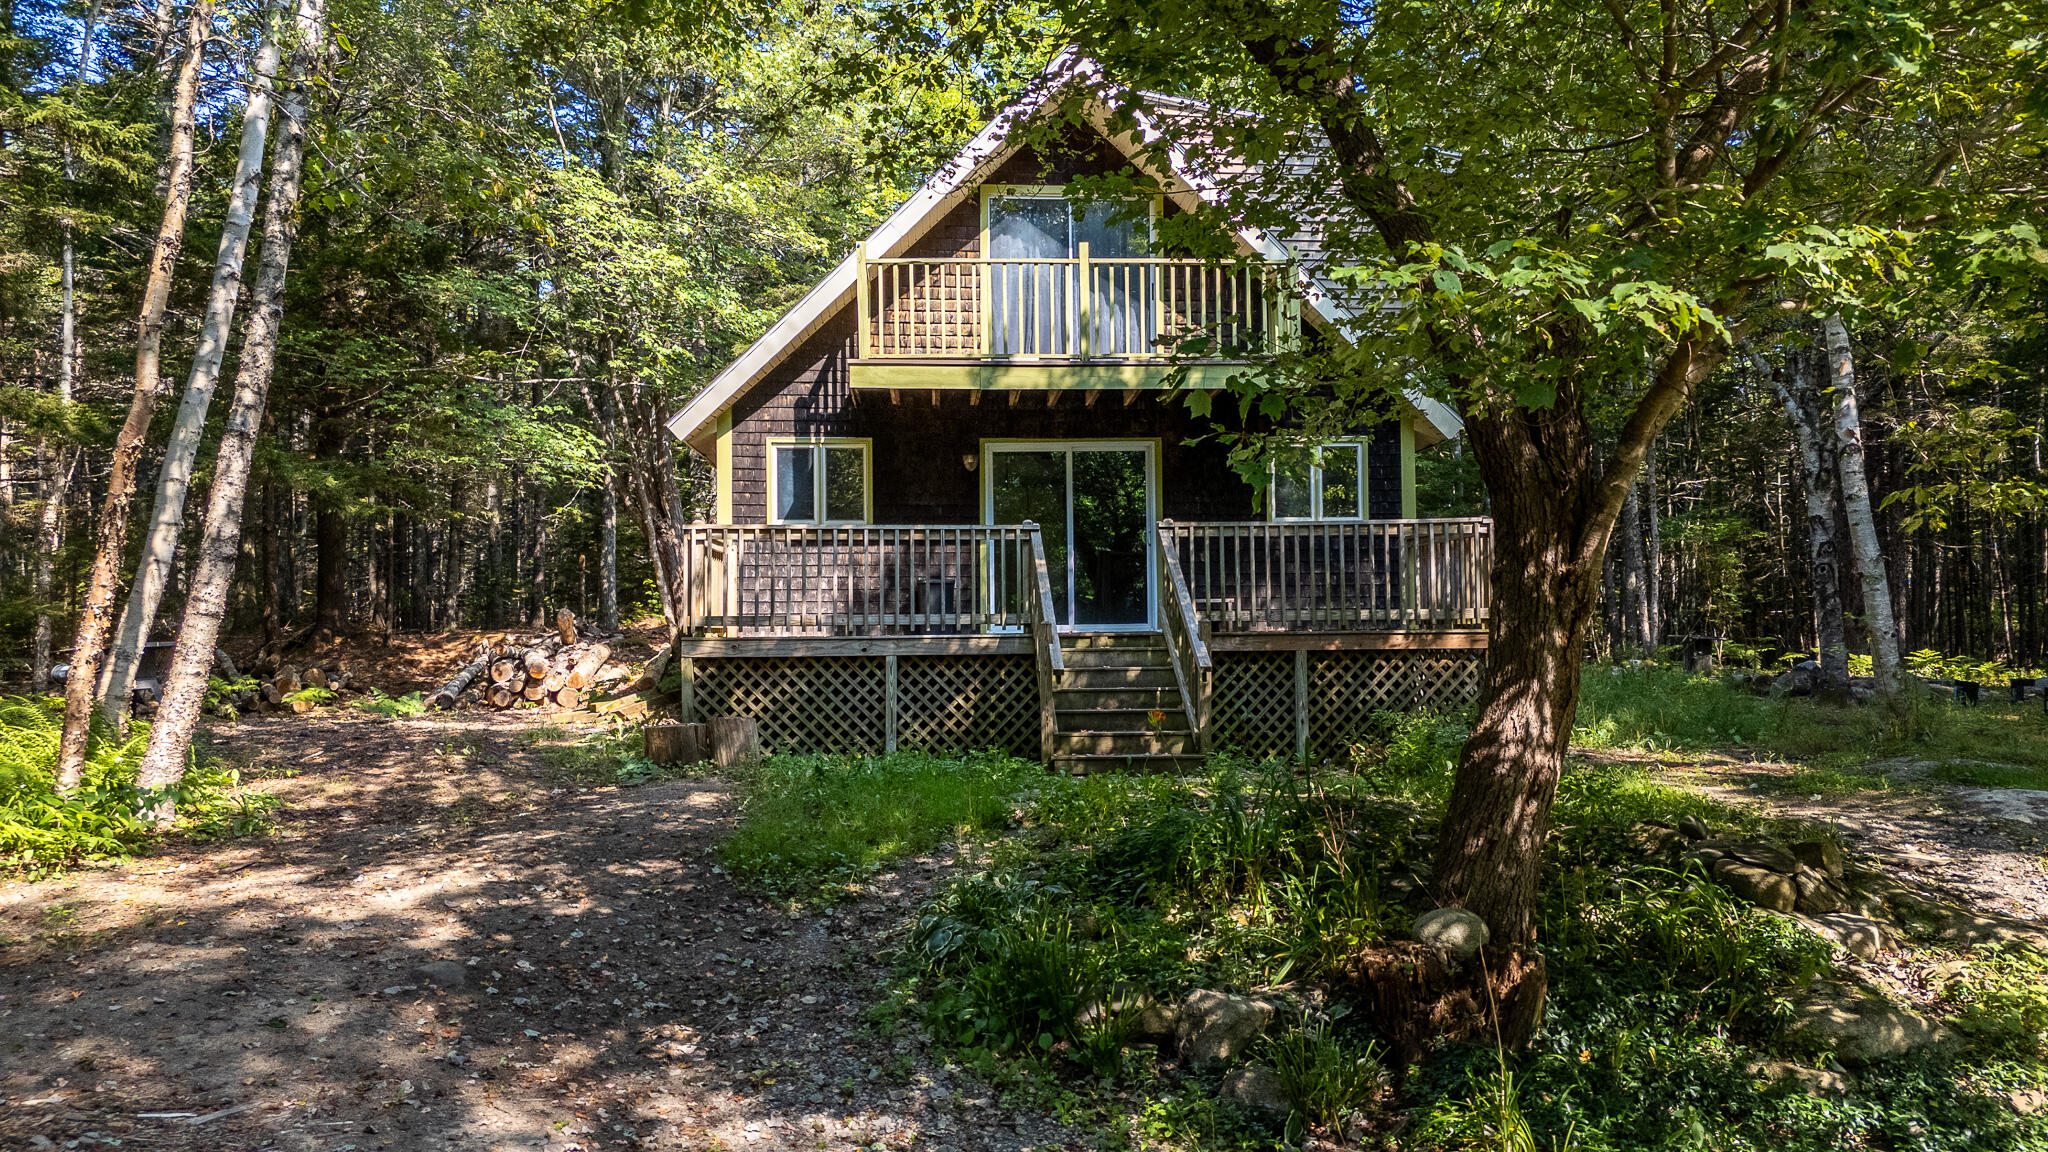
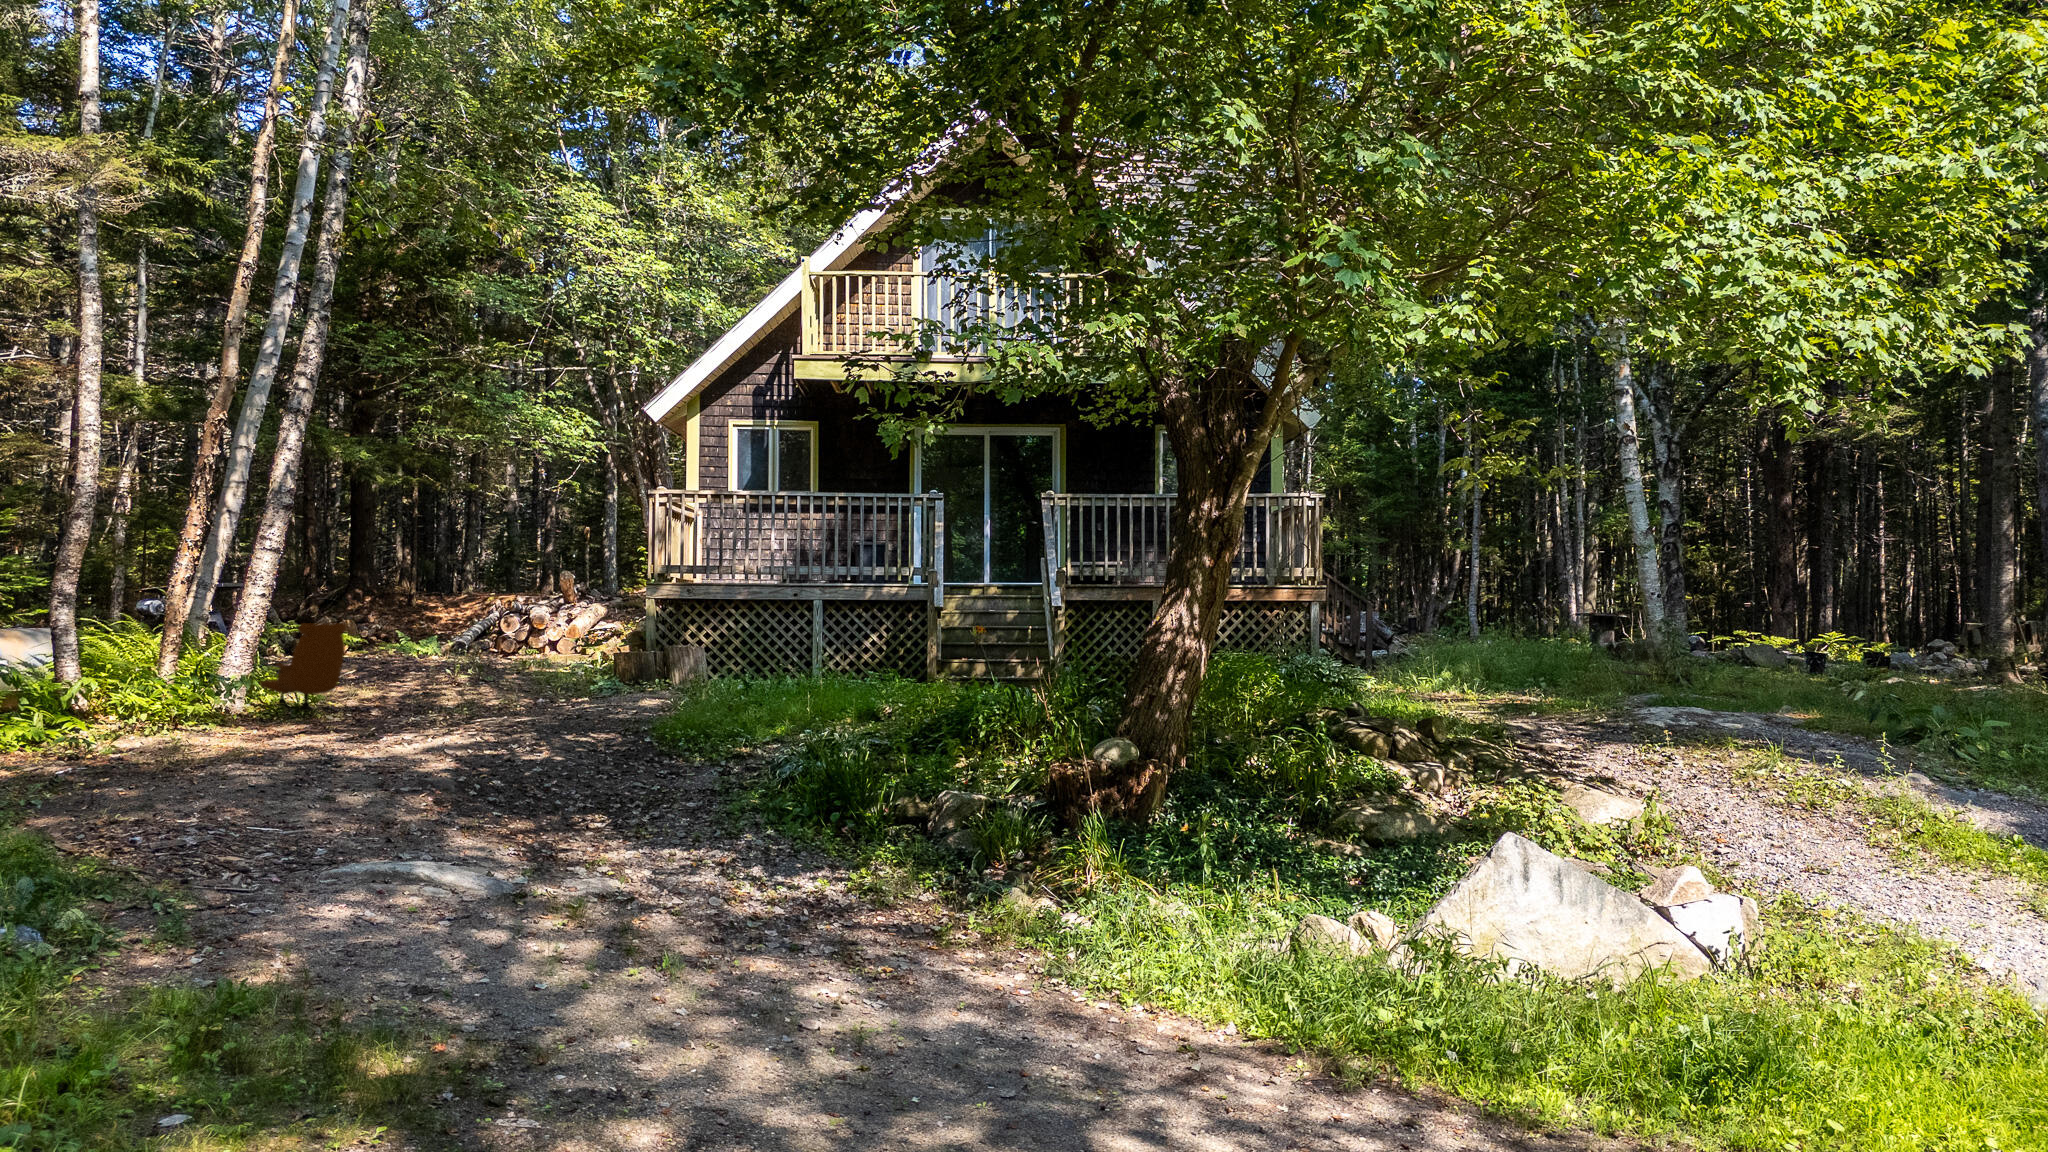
lounge chair: none [185,721,309,854] -> present [260,623,347,718]

